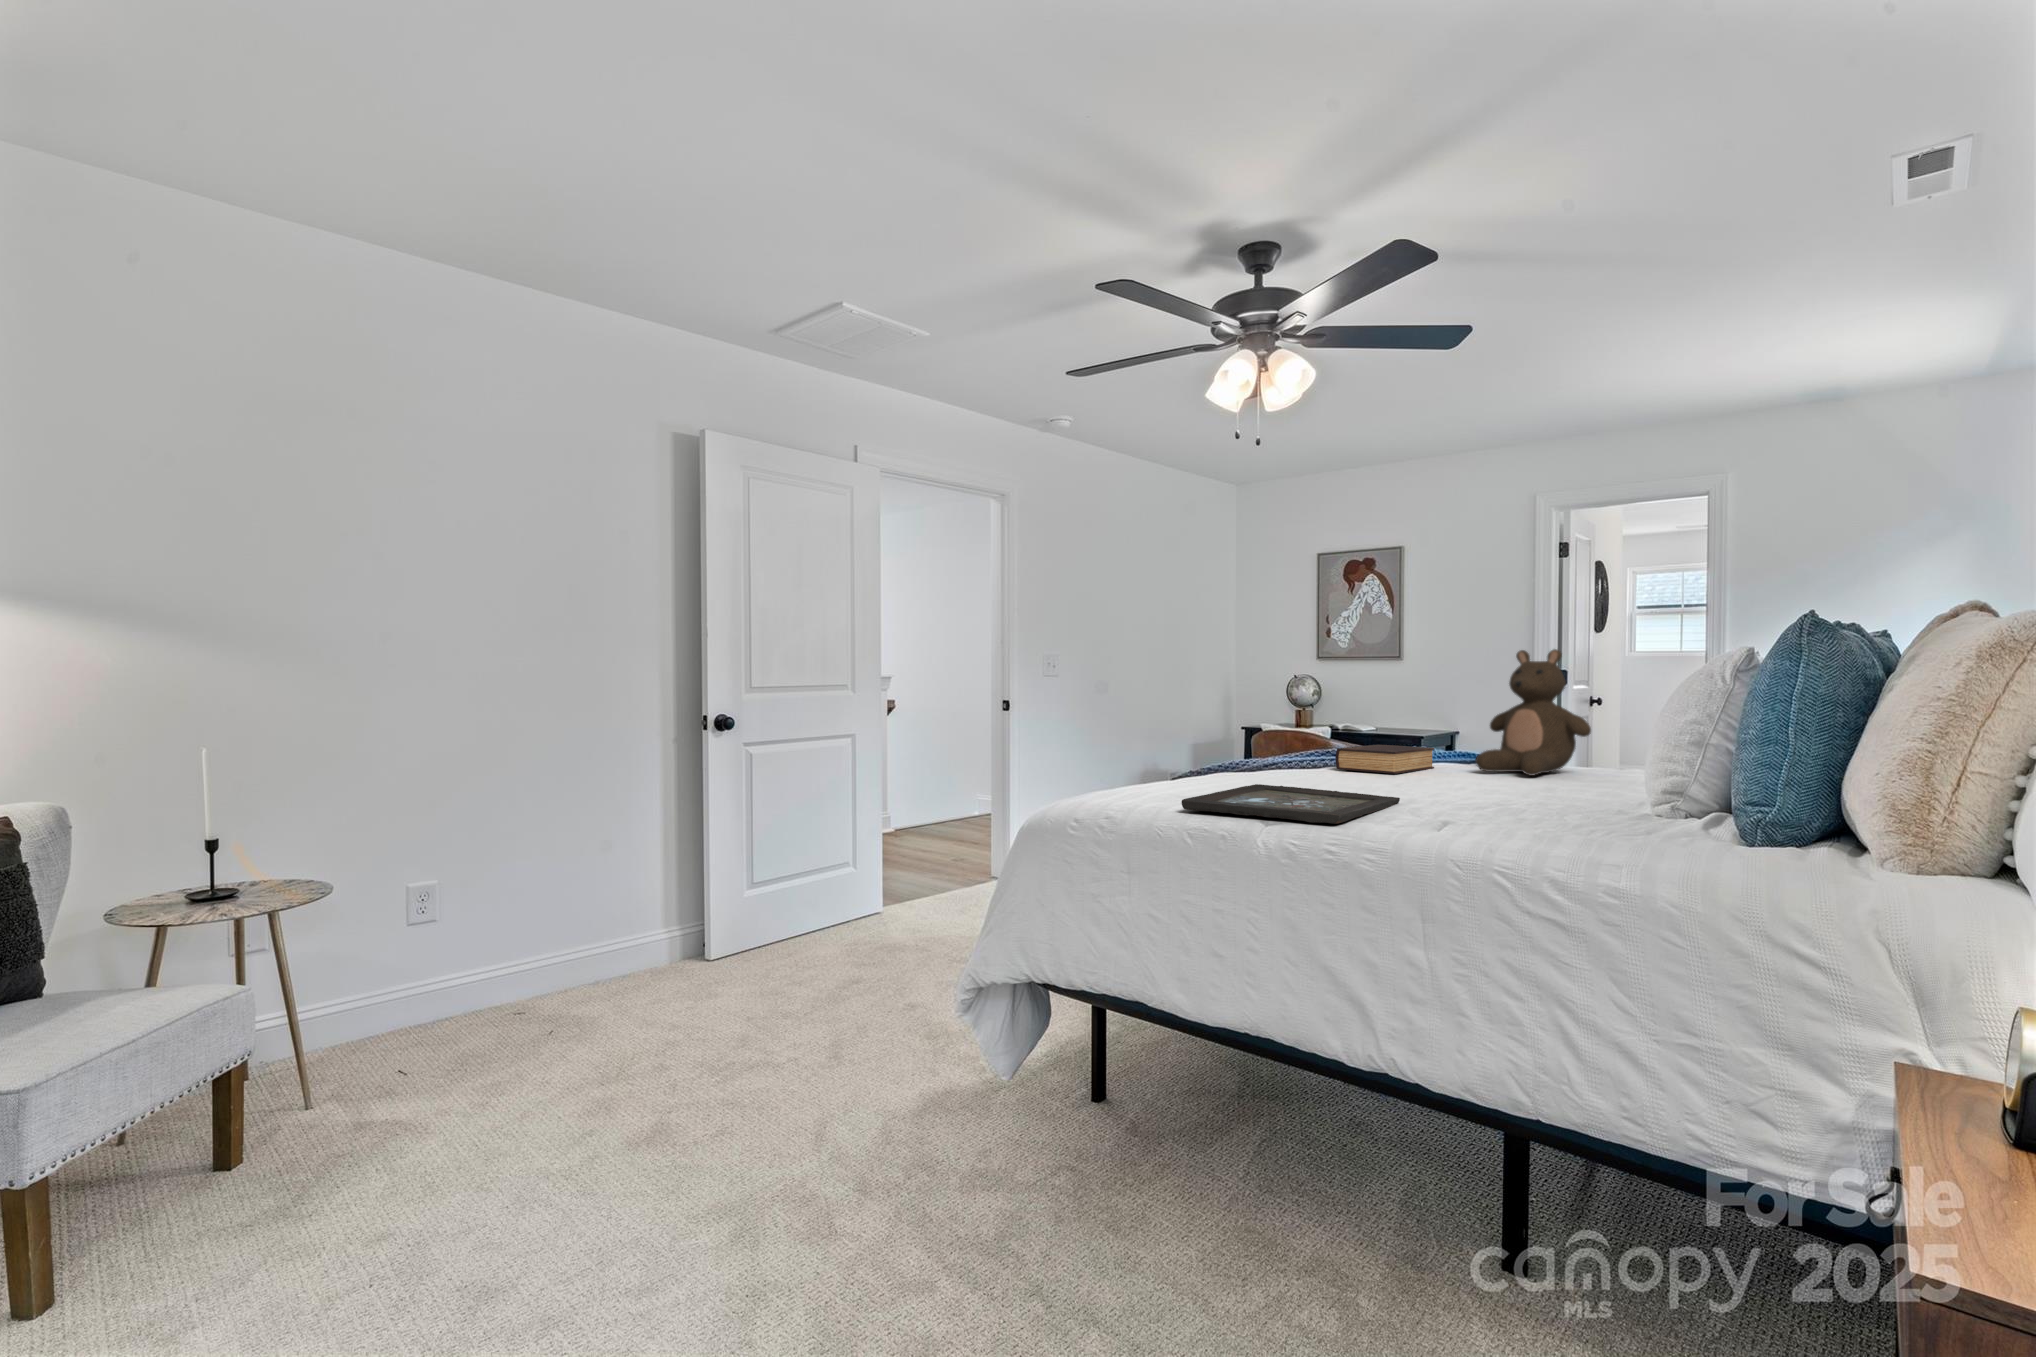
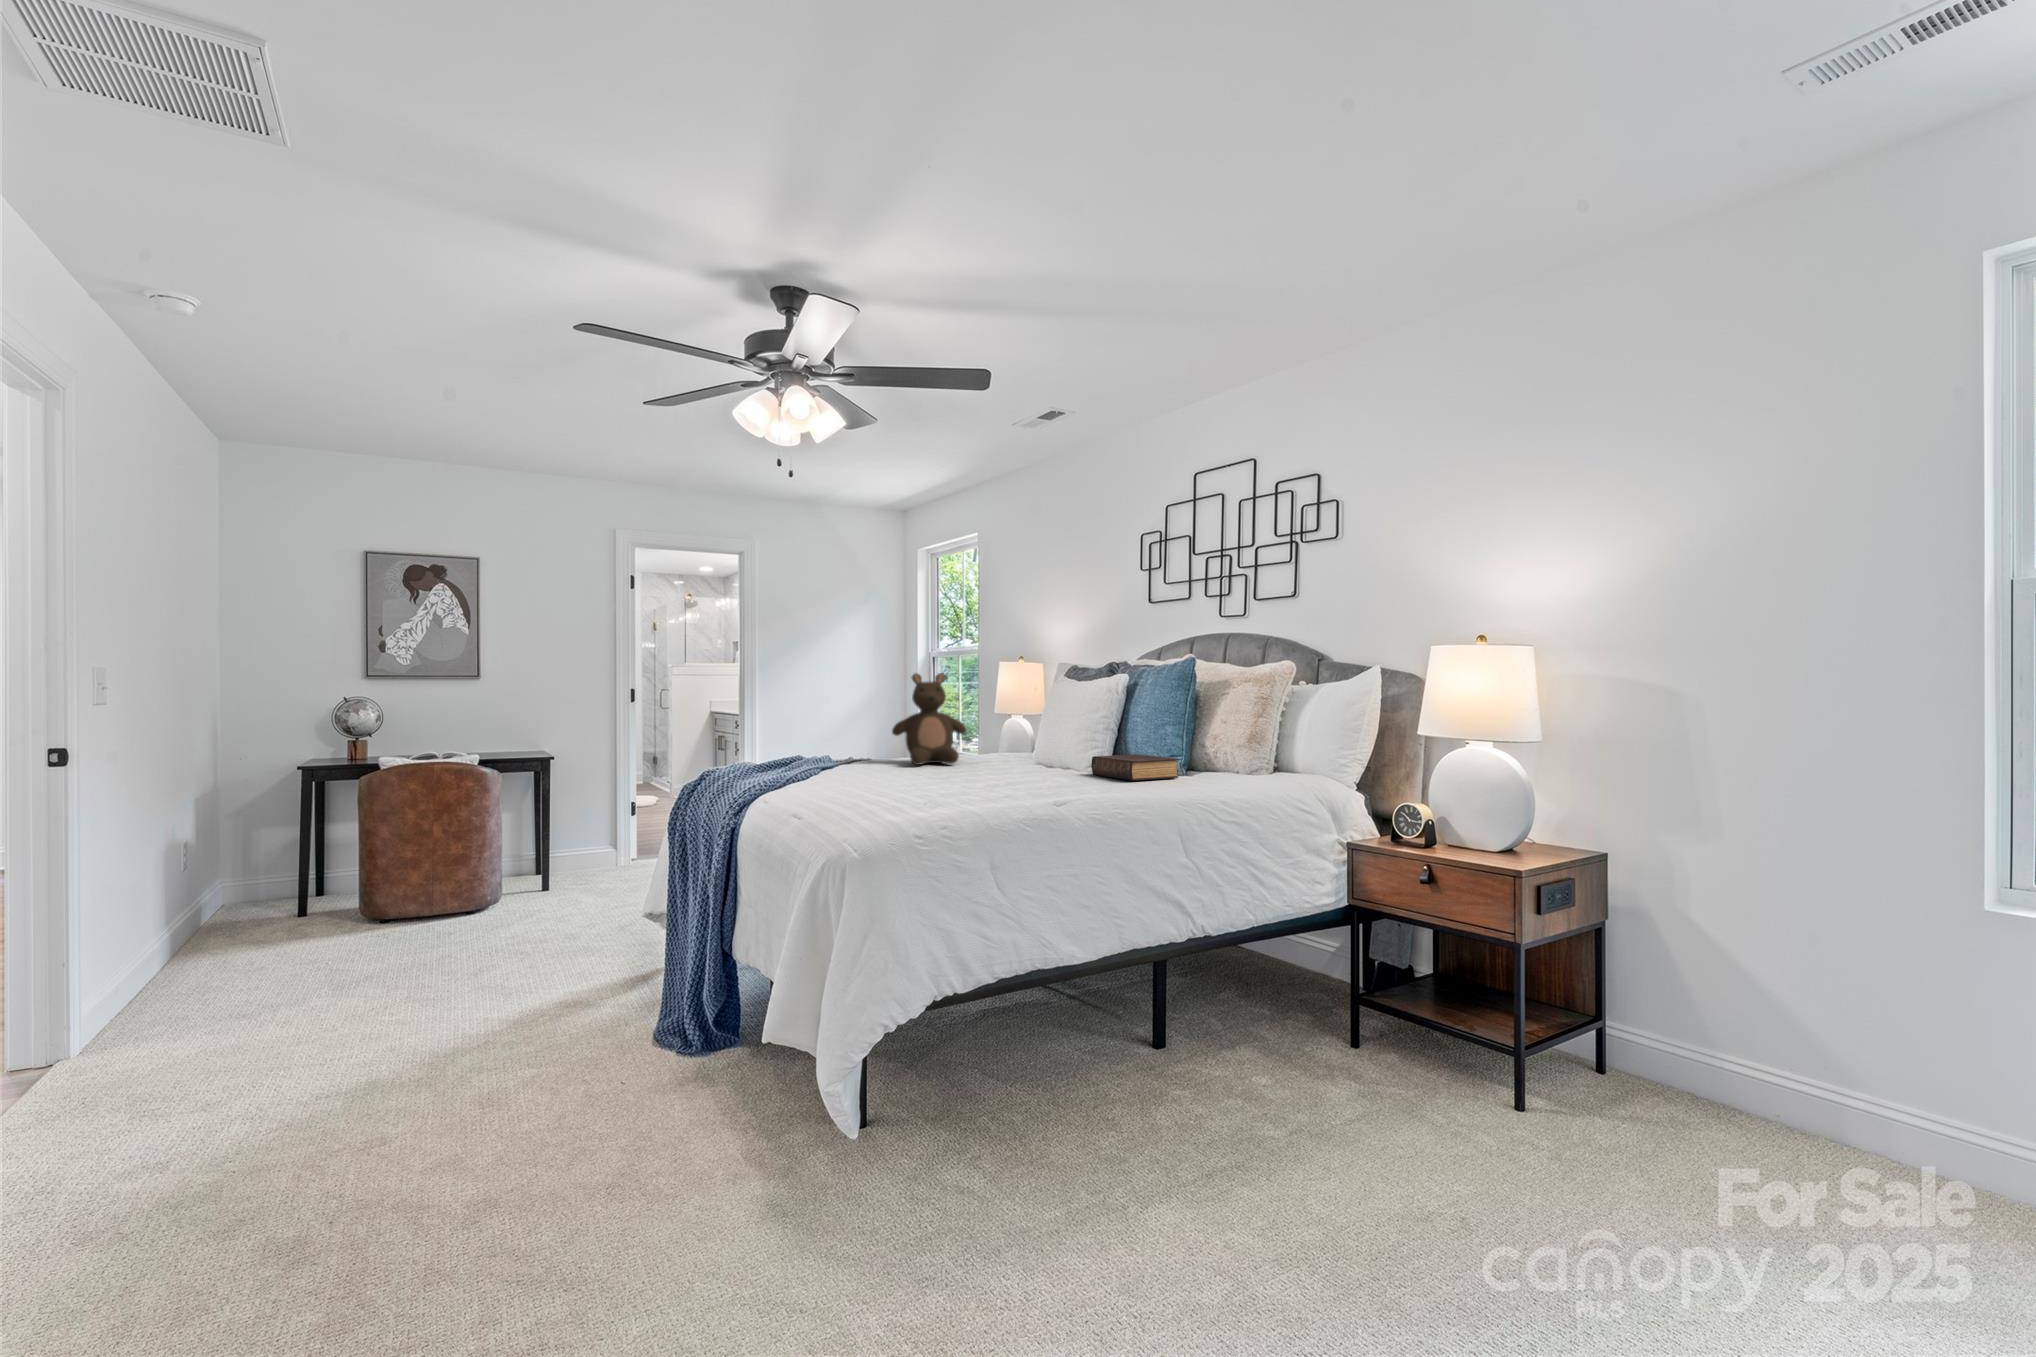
book: present [1335,745,1434,774] -> present [1091,754,1178,781]
tray: present [1182,784,1400,824] -> none [928,781,1102,806]

